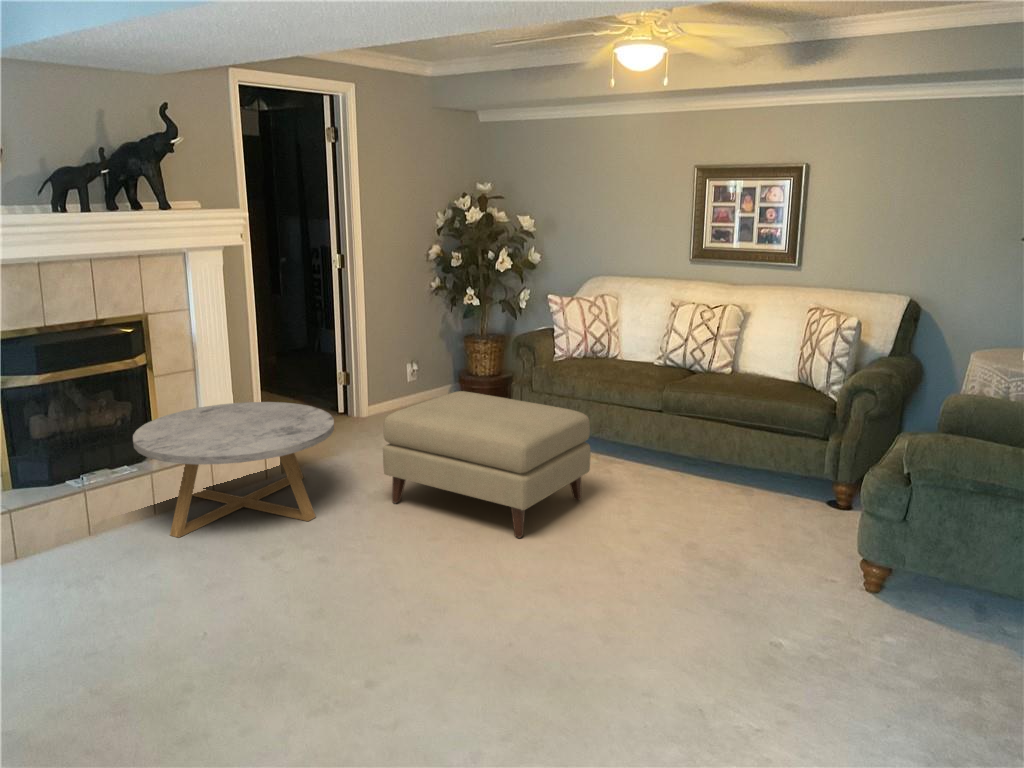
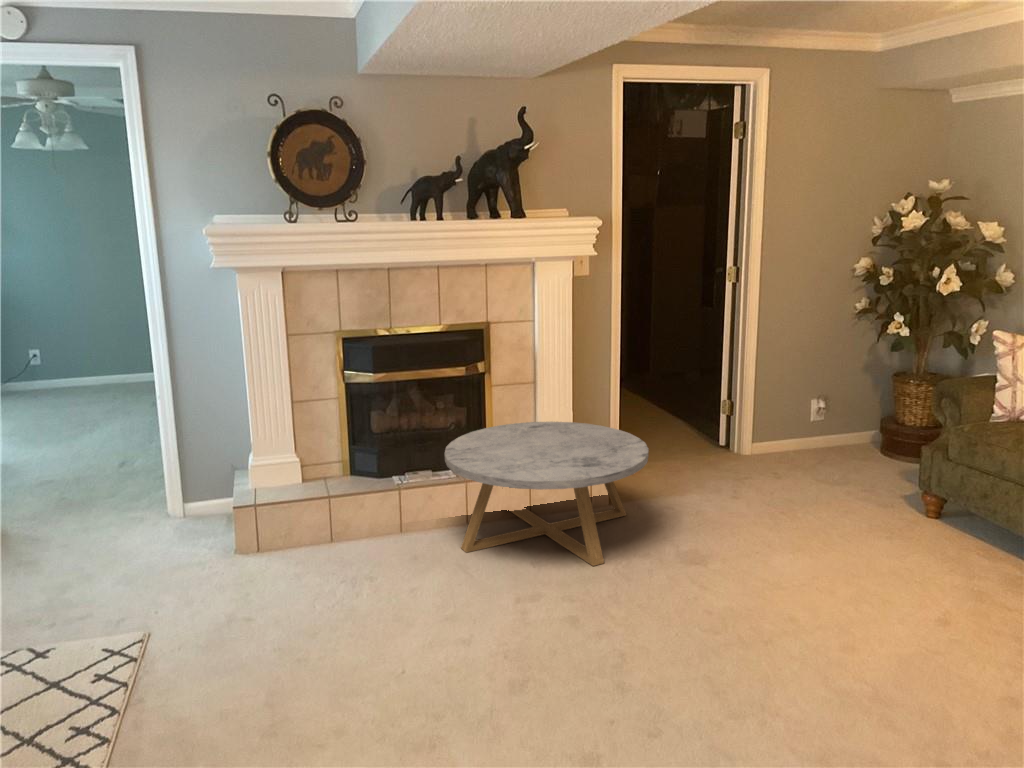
ottoman: present [383,391,590,538] -> none [690,446,969,654]

